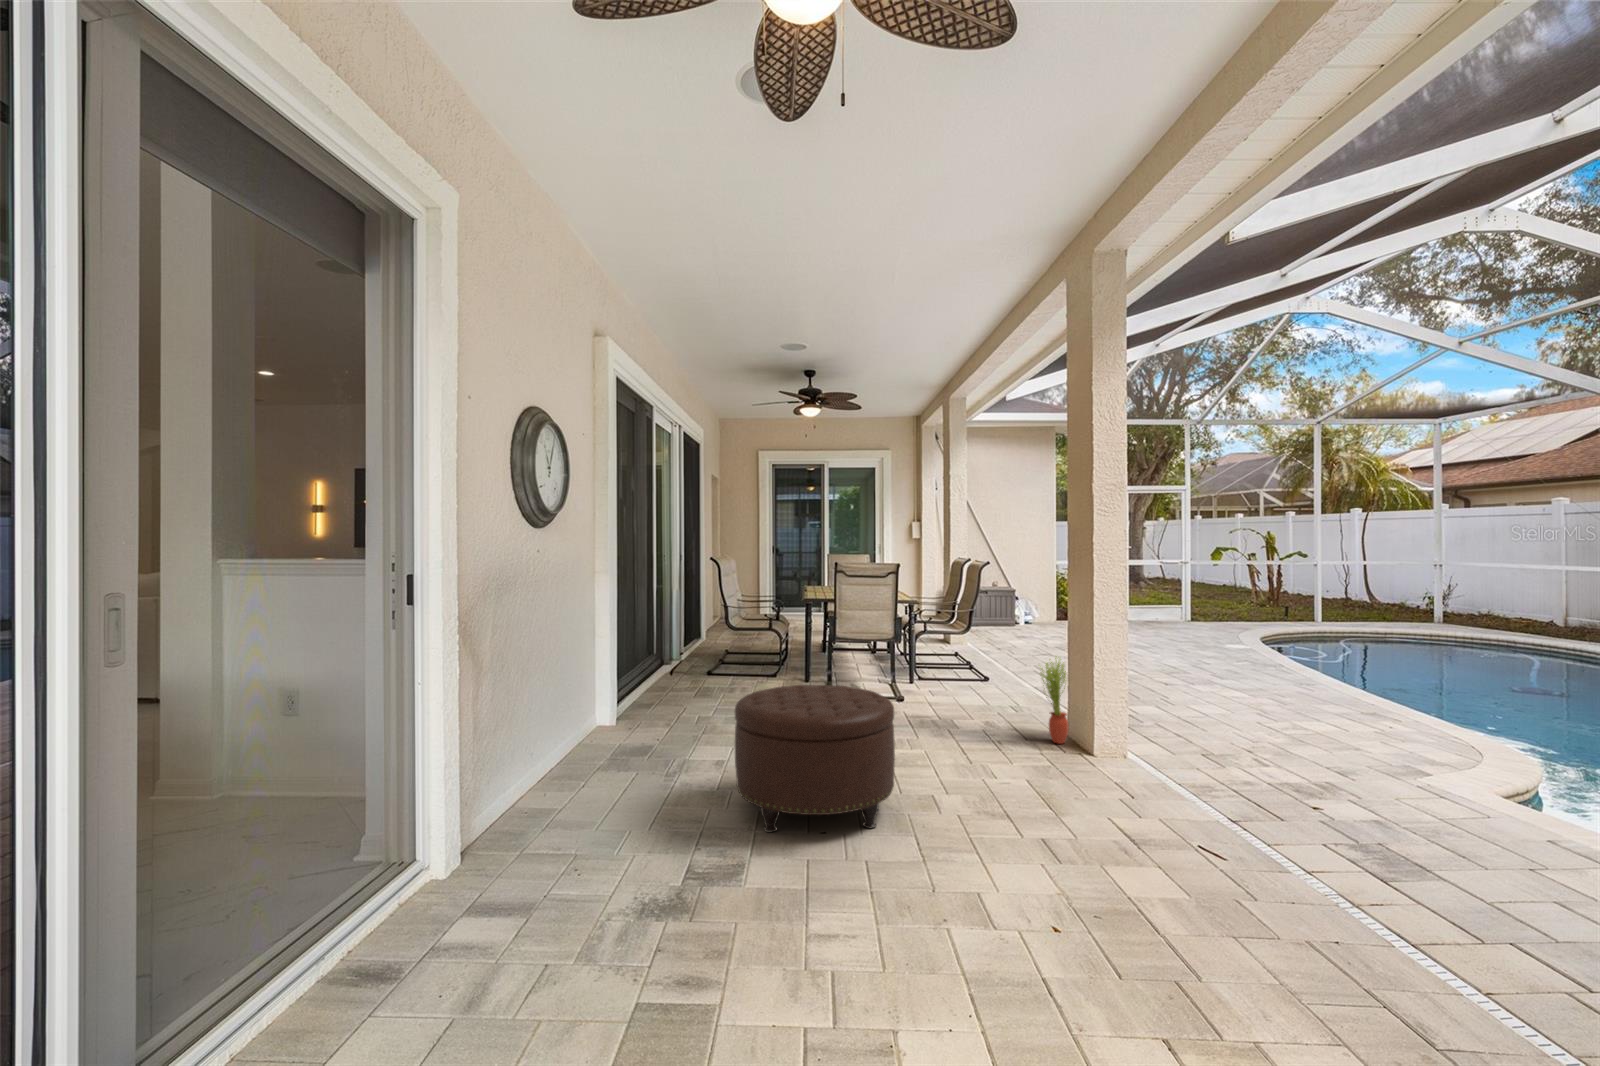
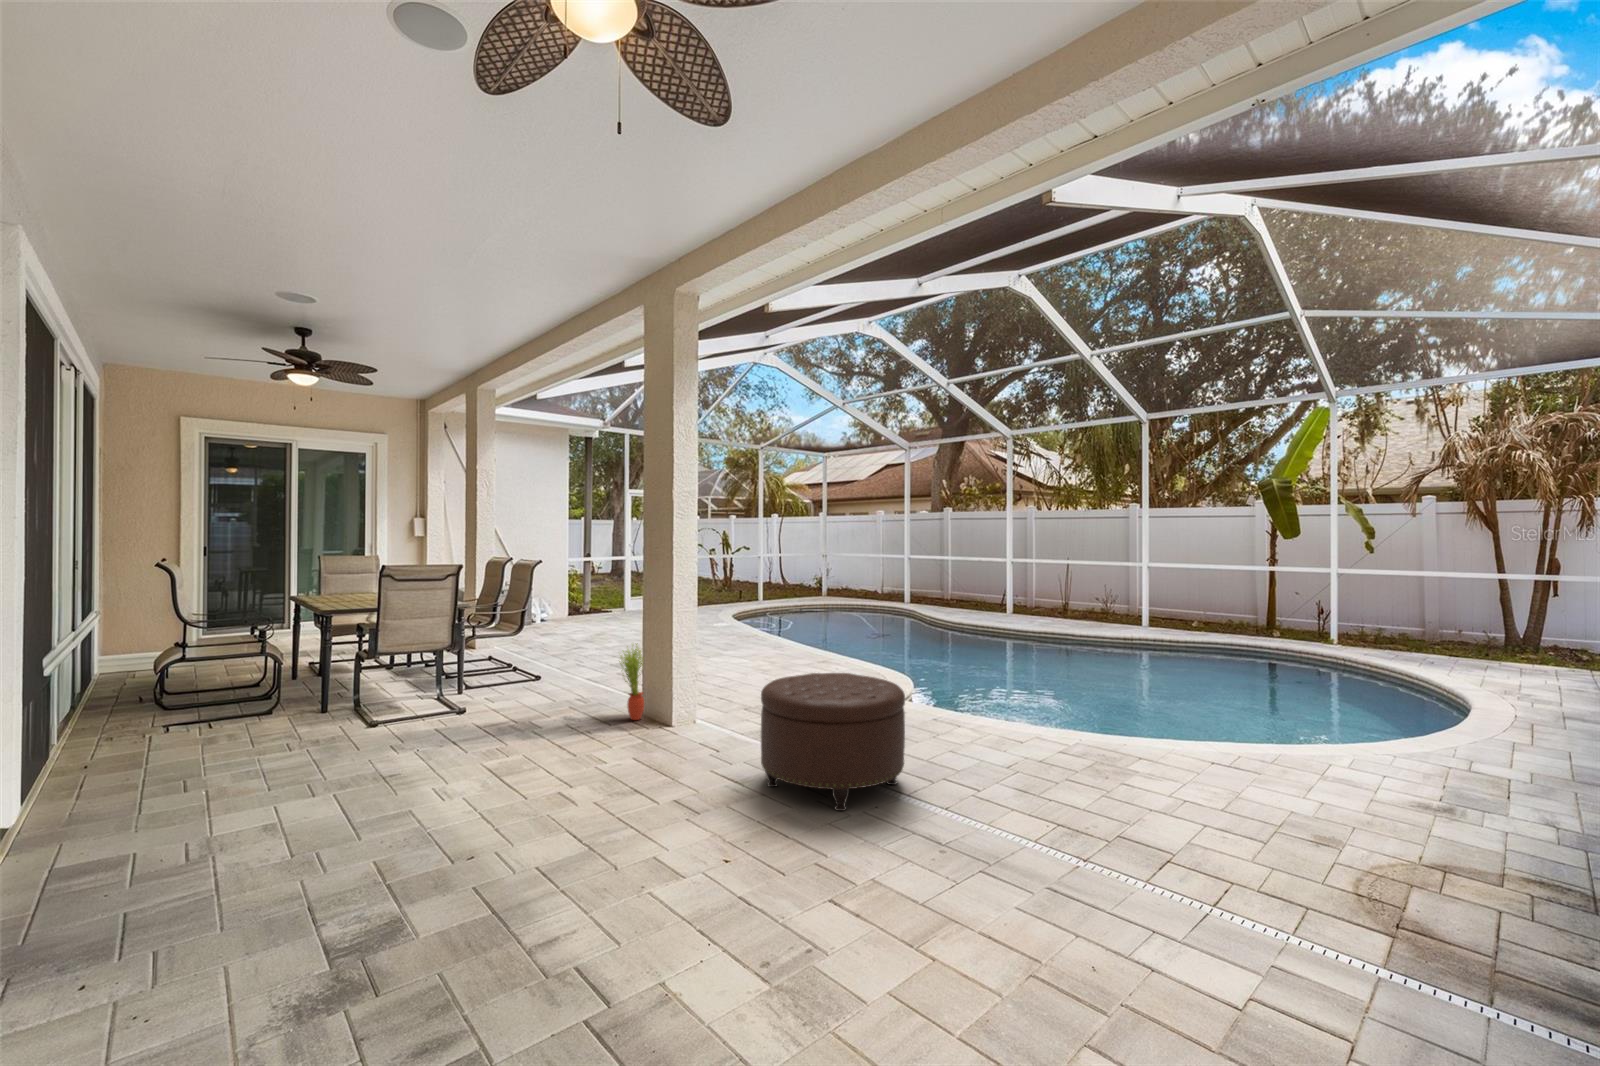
ottoman: present [735,685,895,832] -> present [761,673,905,811]

